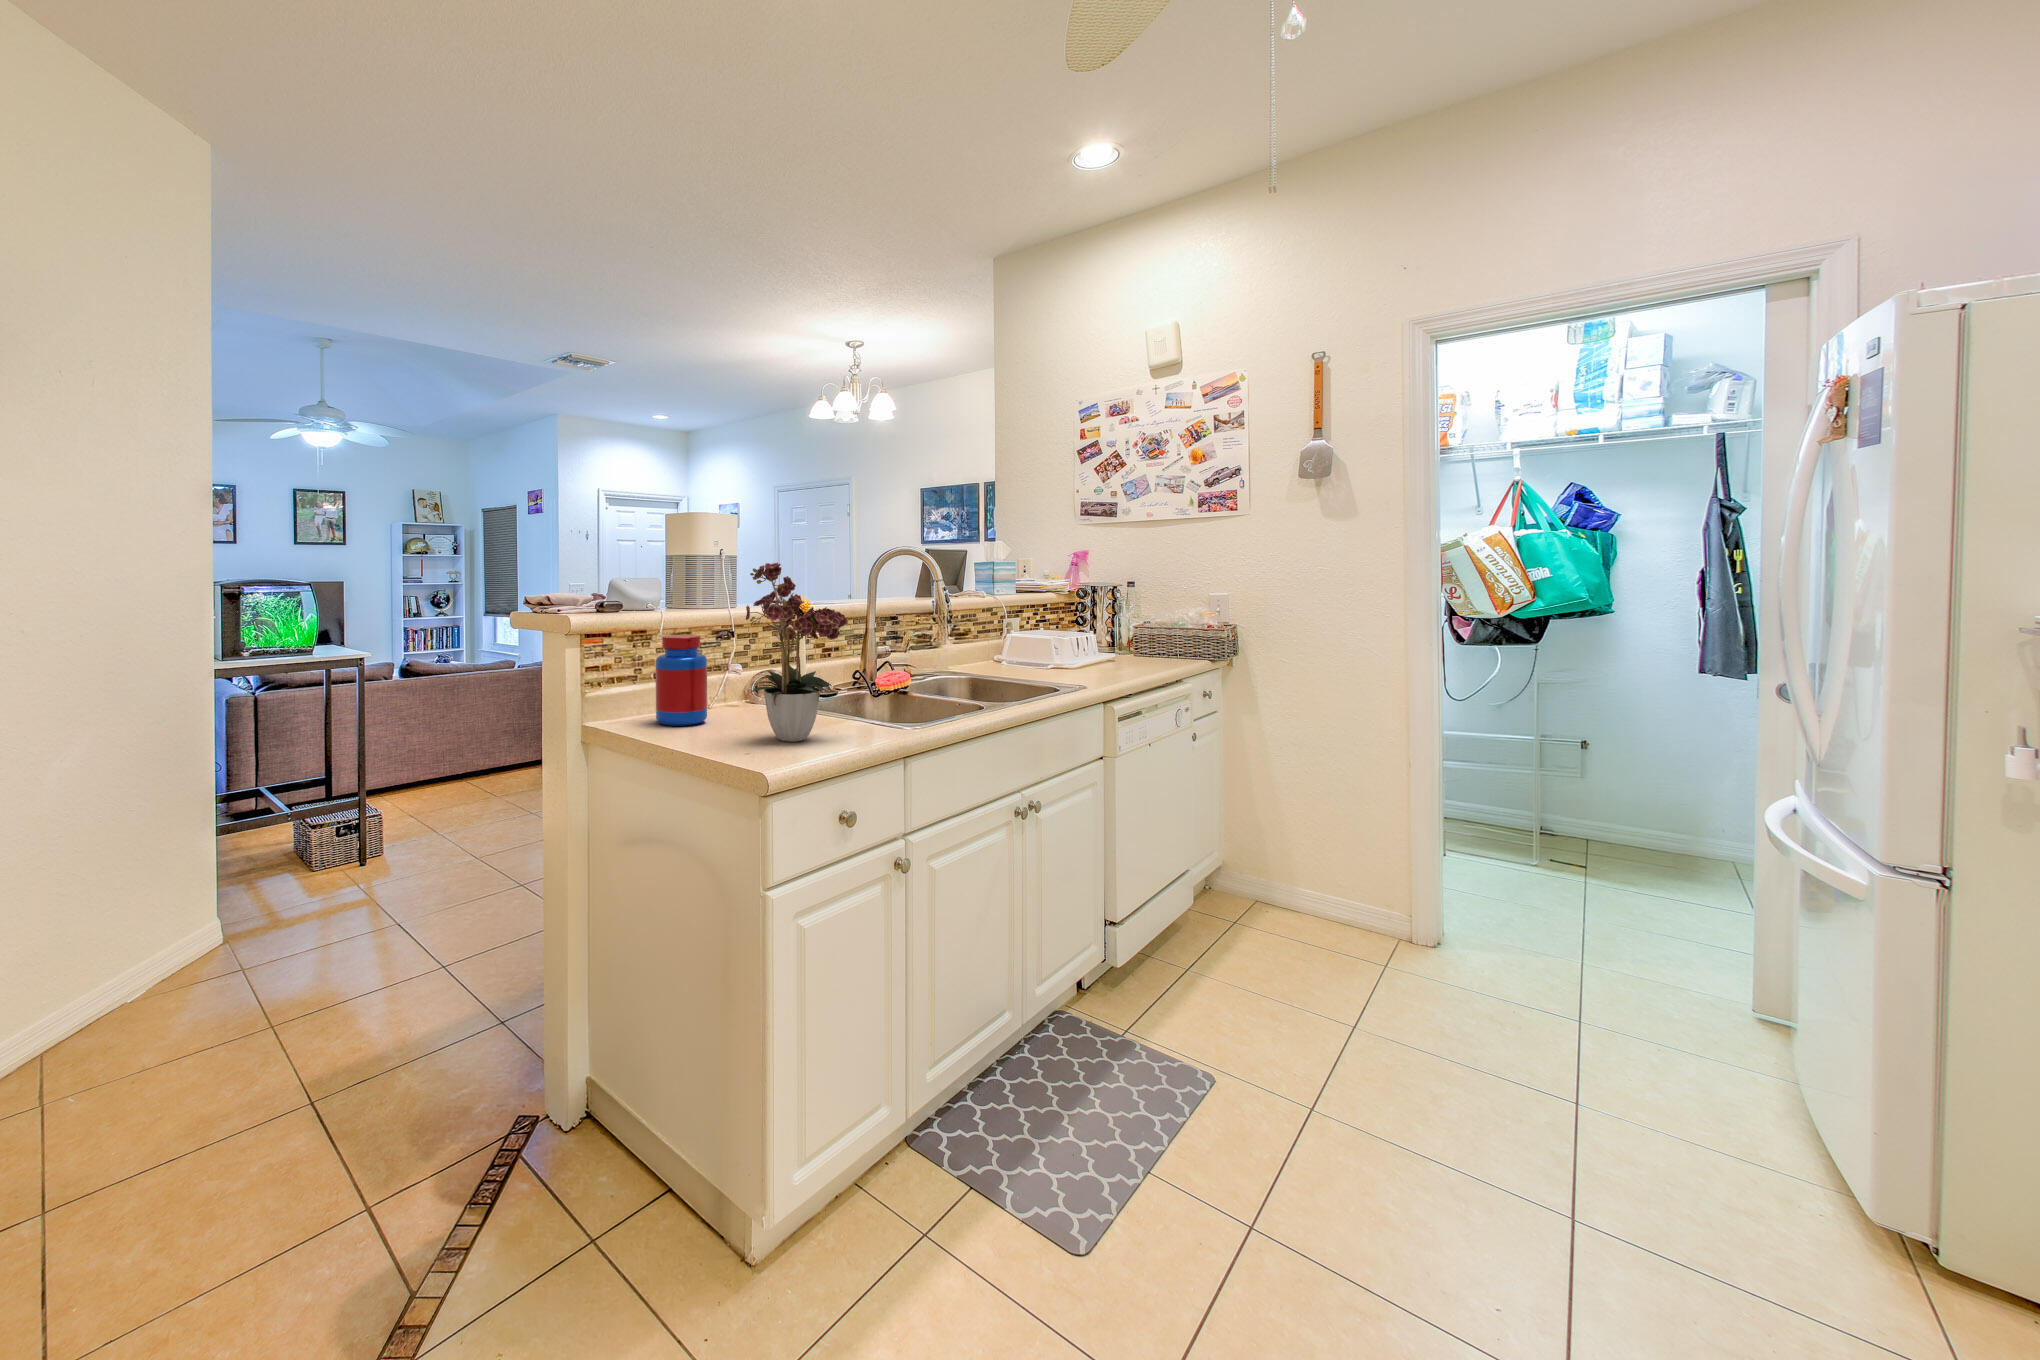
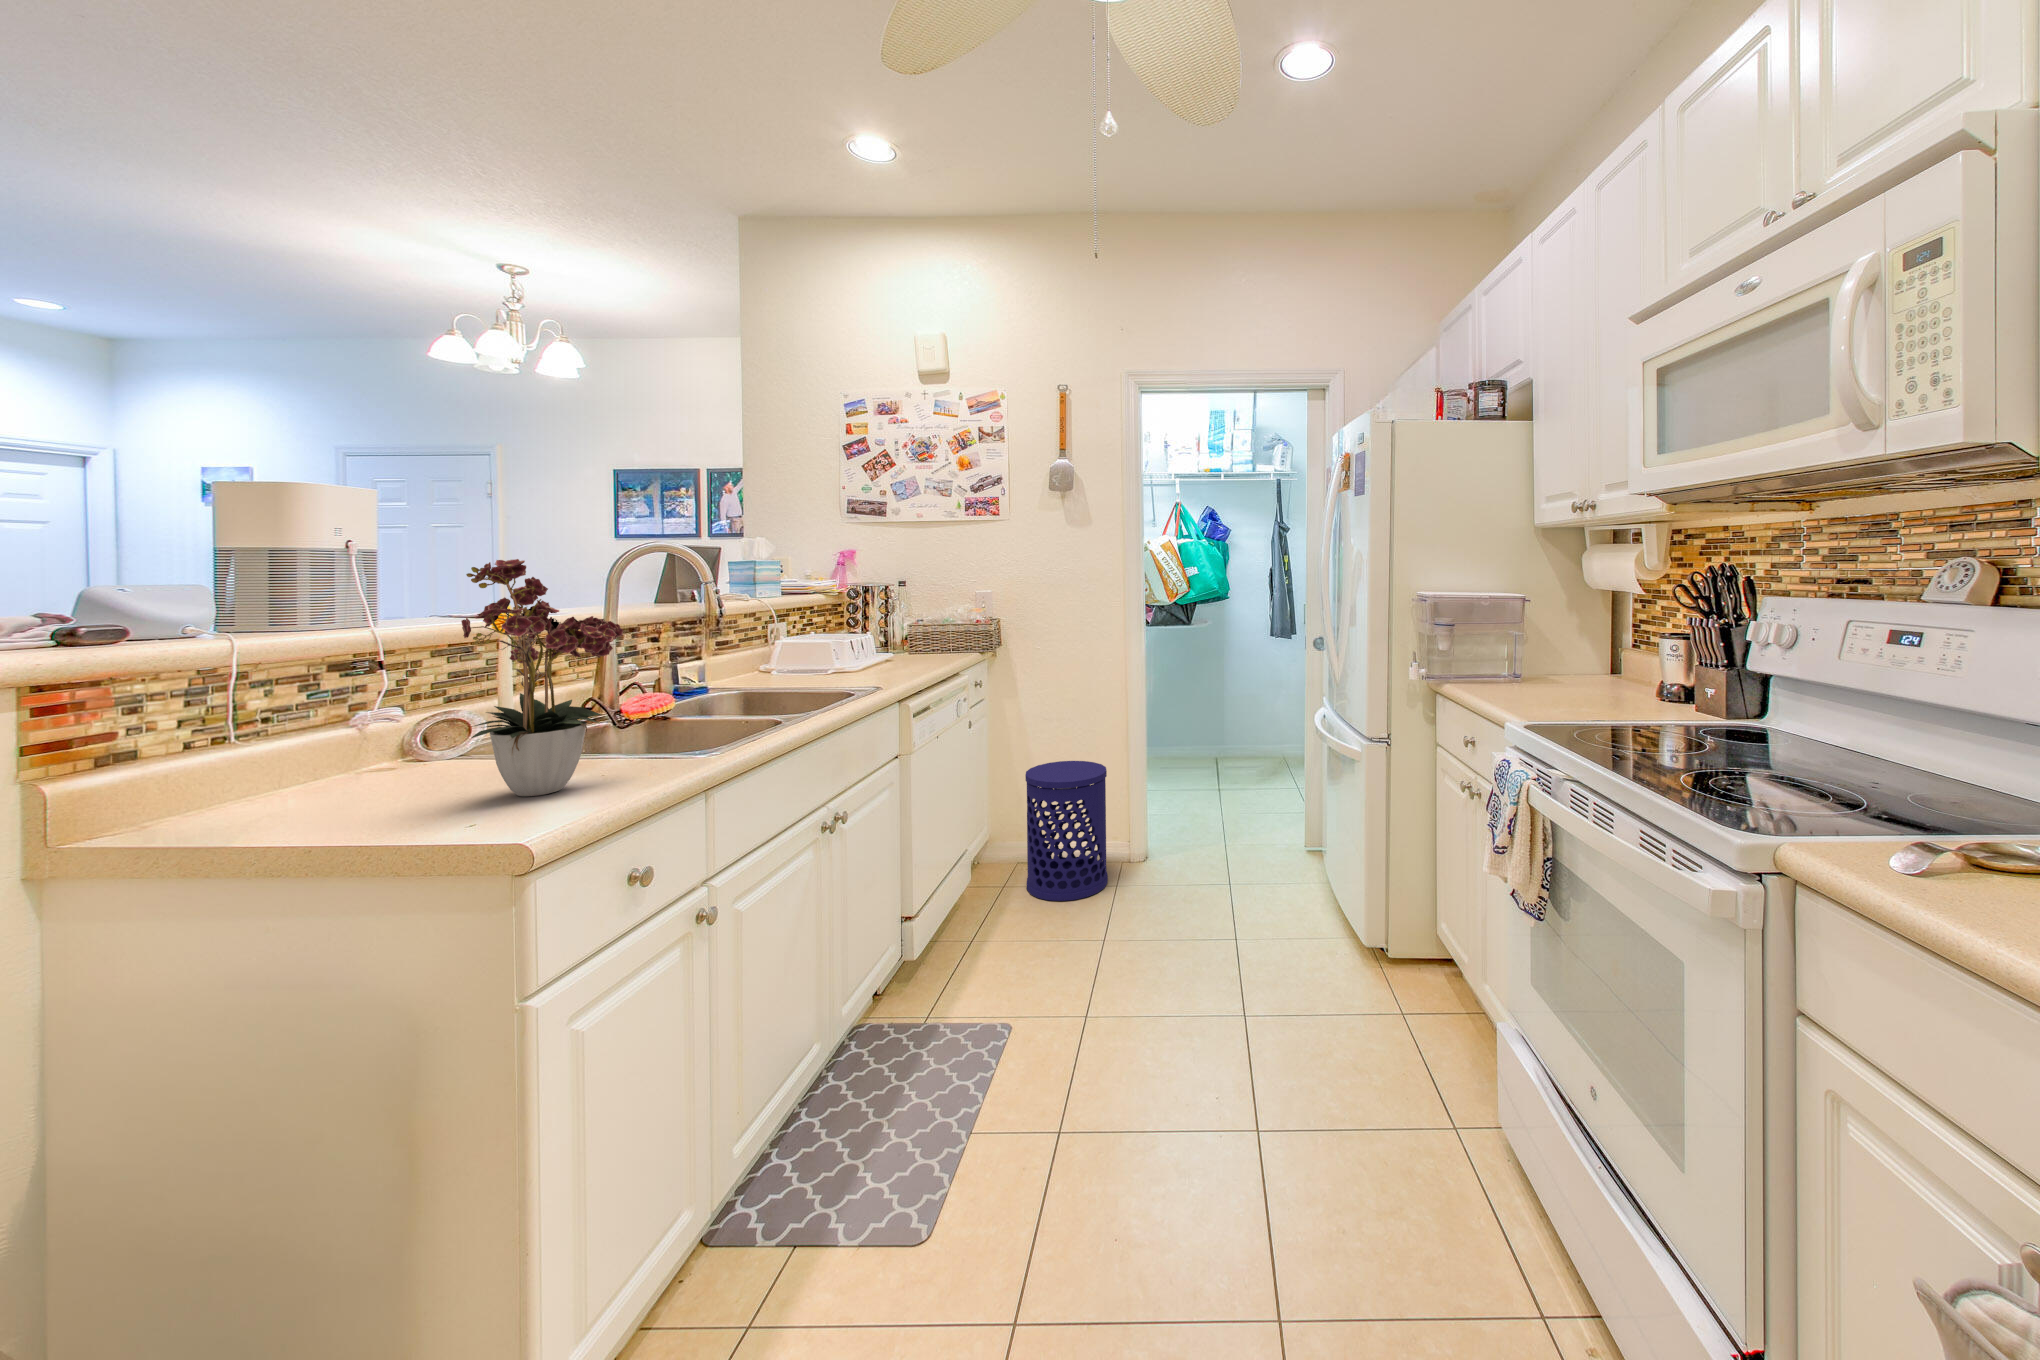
jar: present [656,635,707,726] -> none [239,669,355,813]
waste bin: none [1263,795,1375,966] -> present [1025,761,1108,901]

